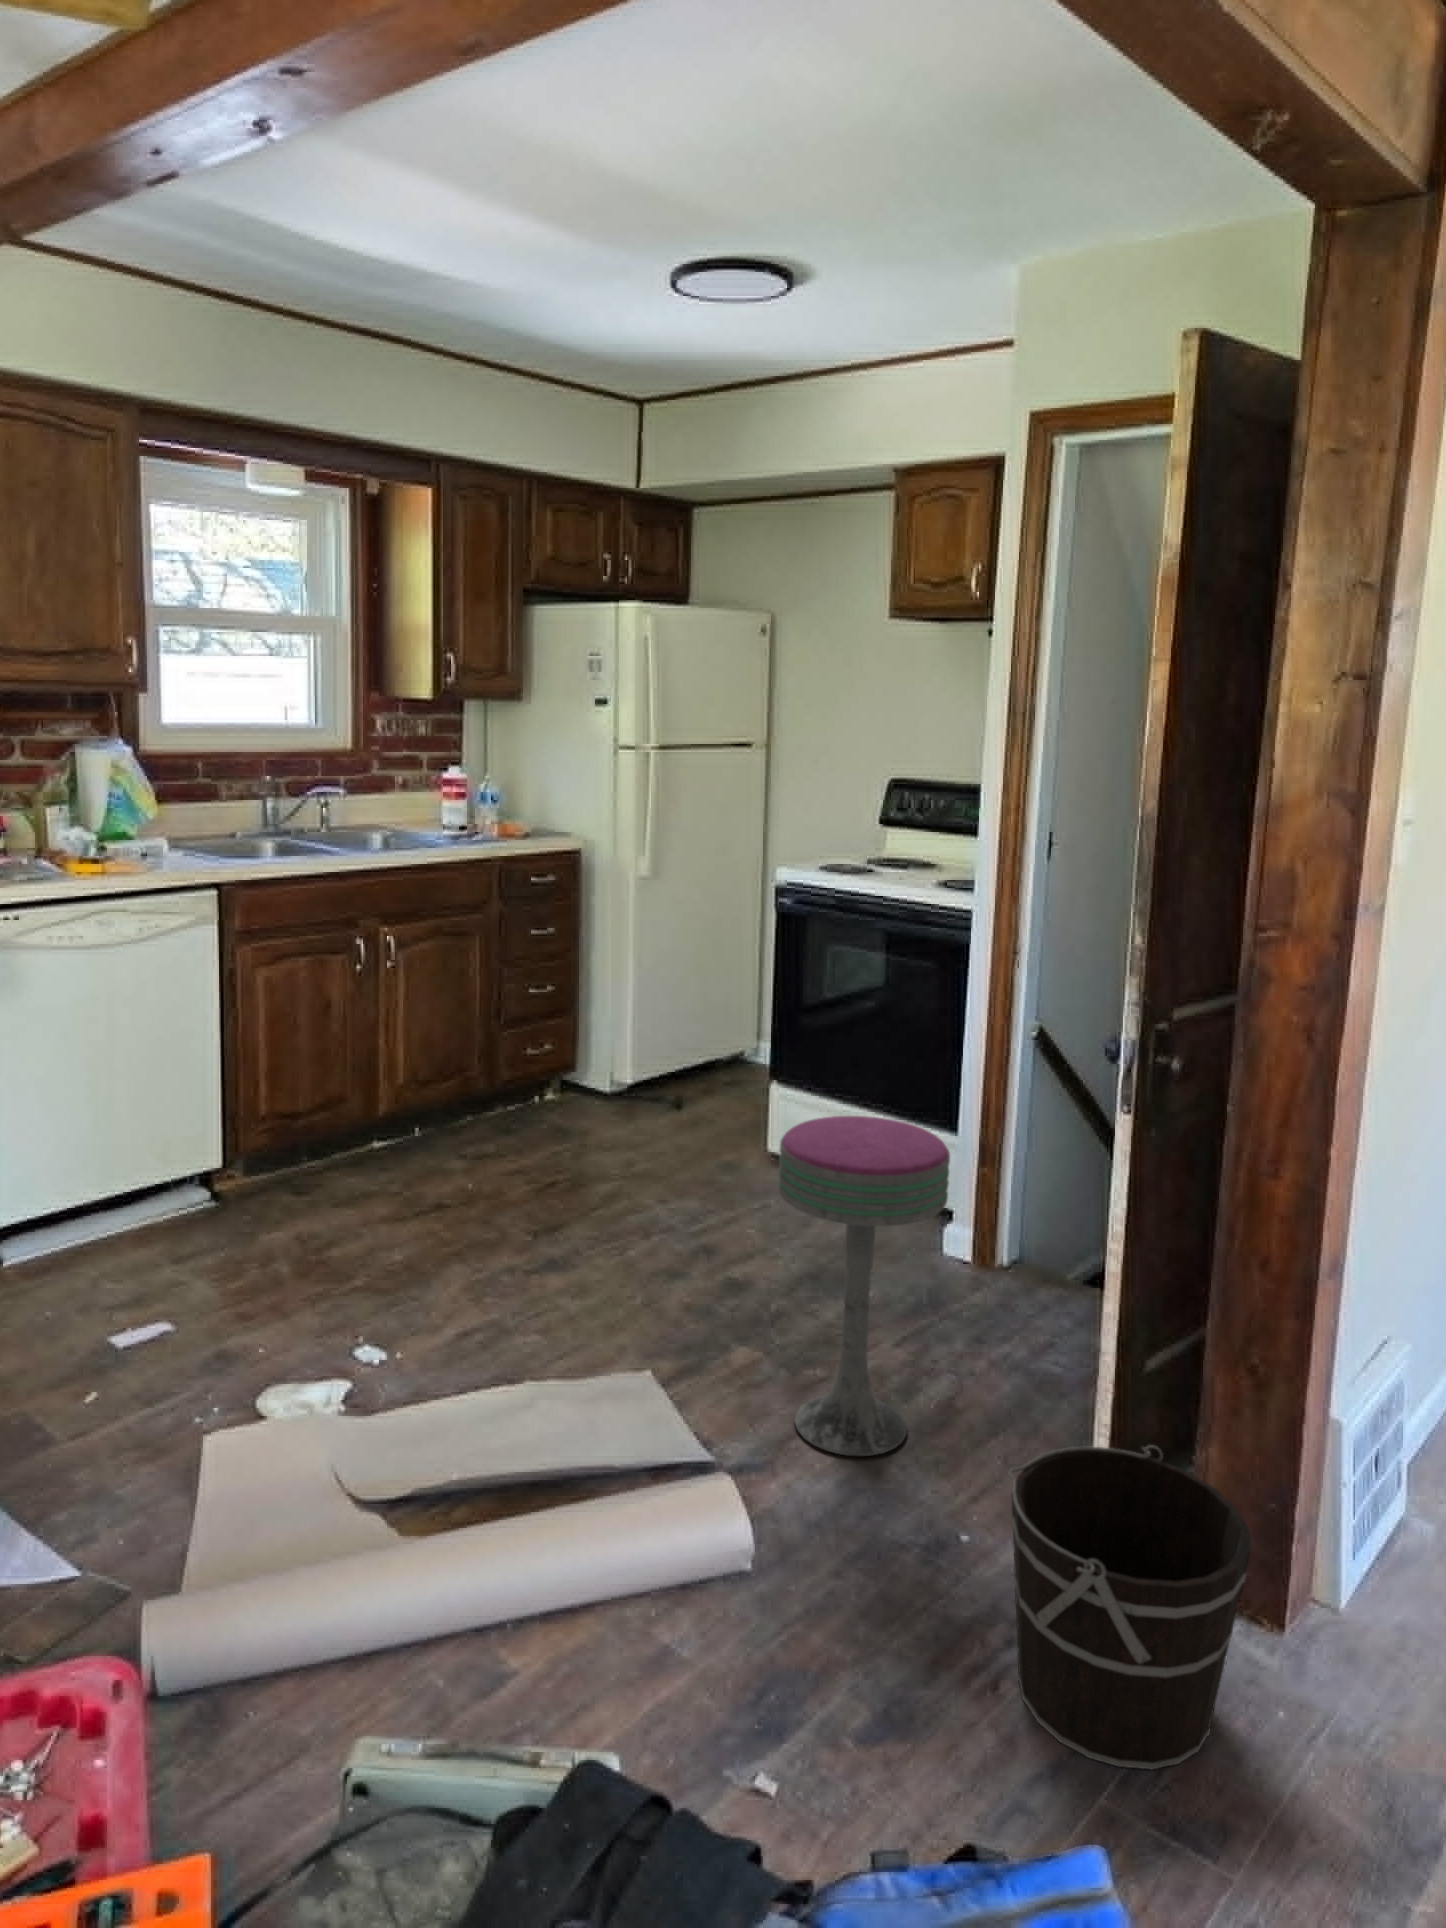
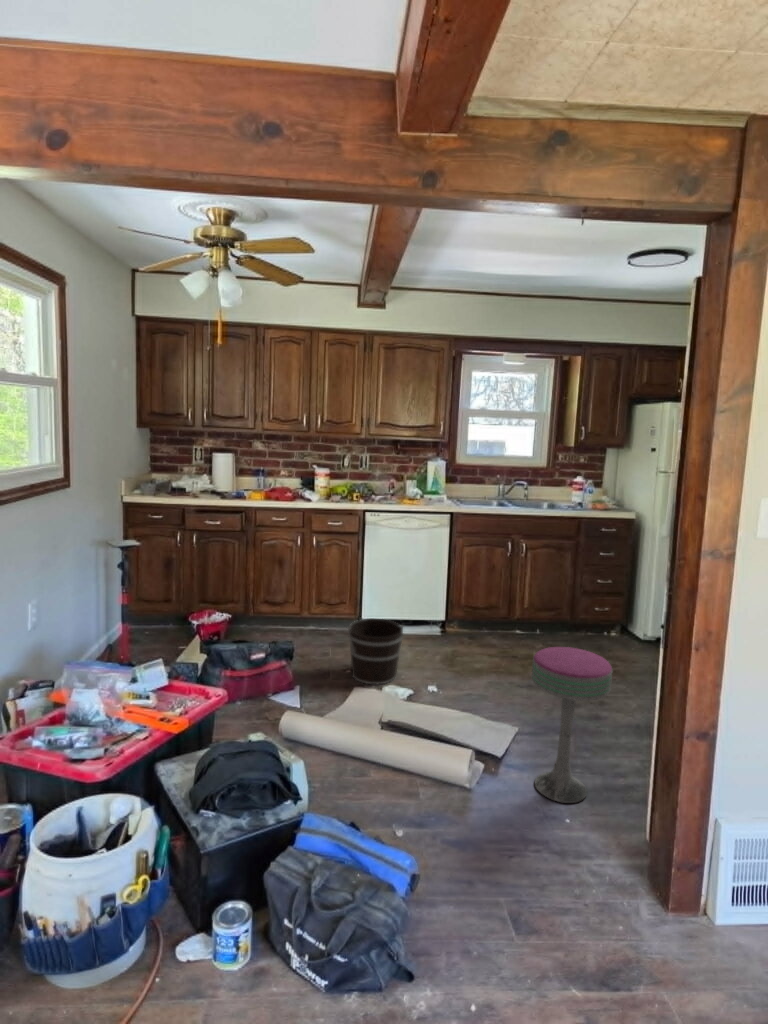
bucket: present [1008,1445,1251,1769] -> present [348,619,403,684]

